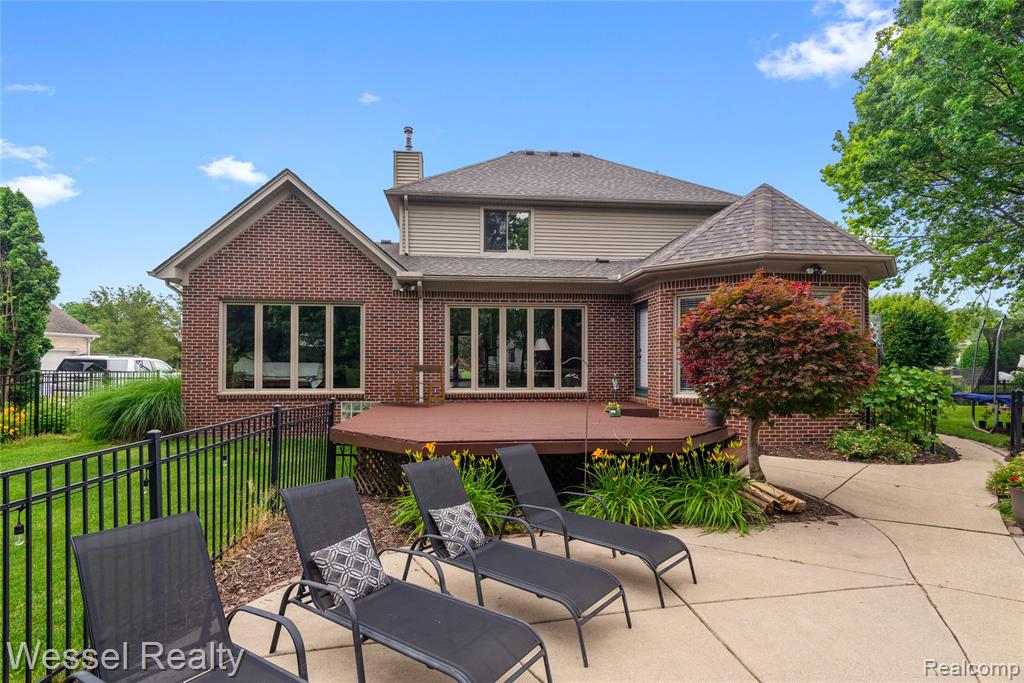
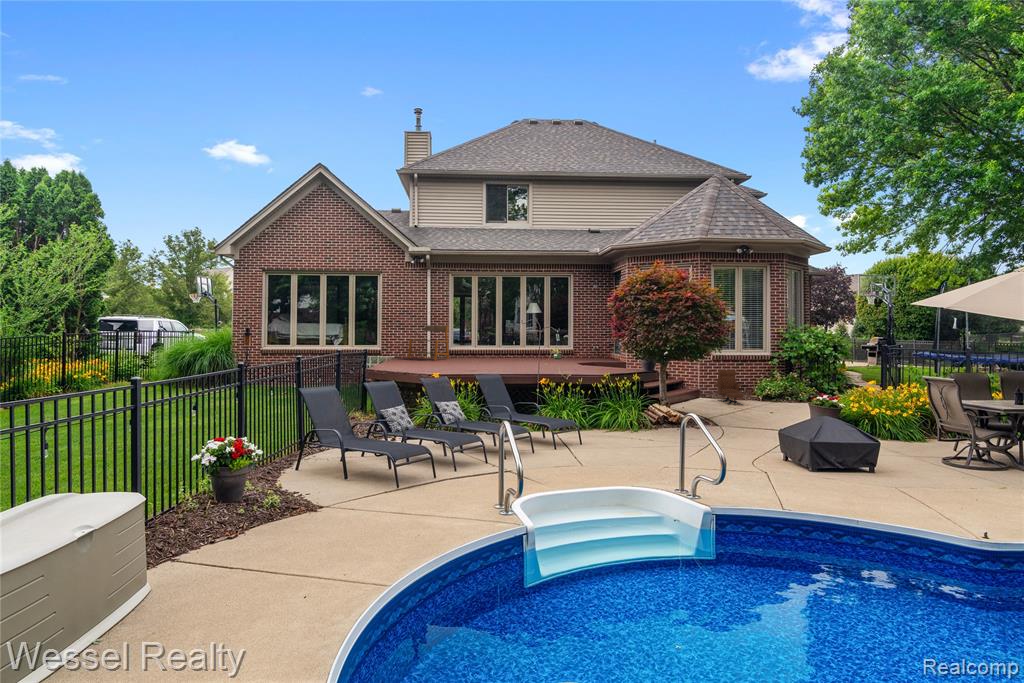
lounge chair: none [766,419,809,464] -> present [714,370,744,405]

